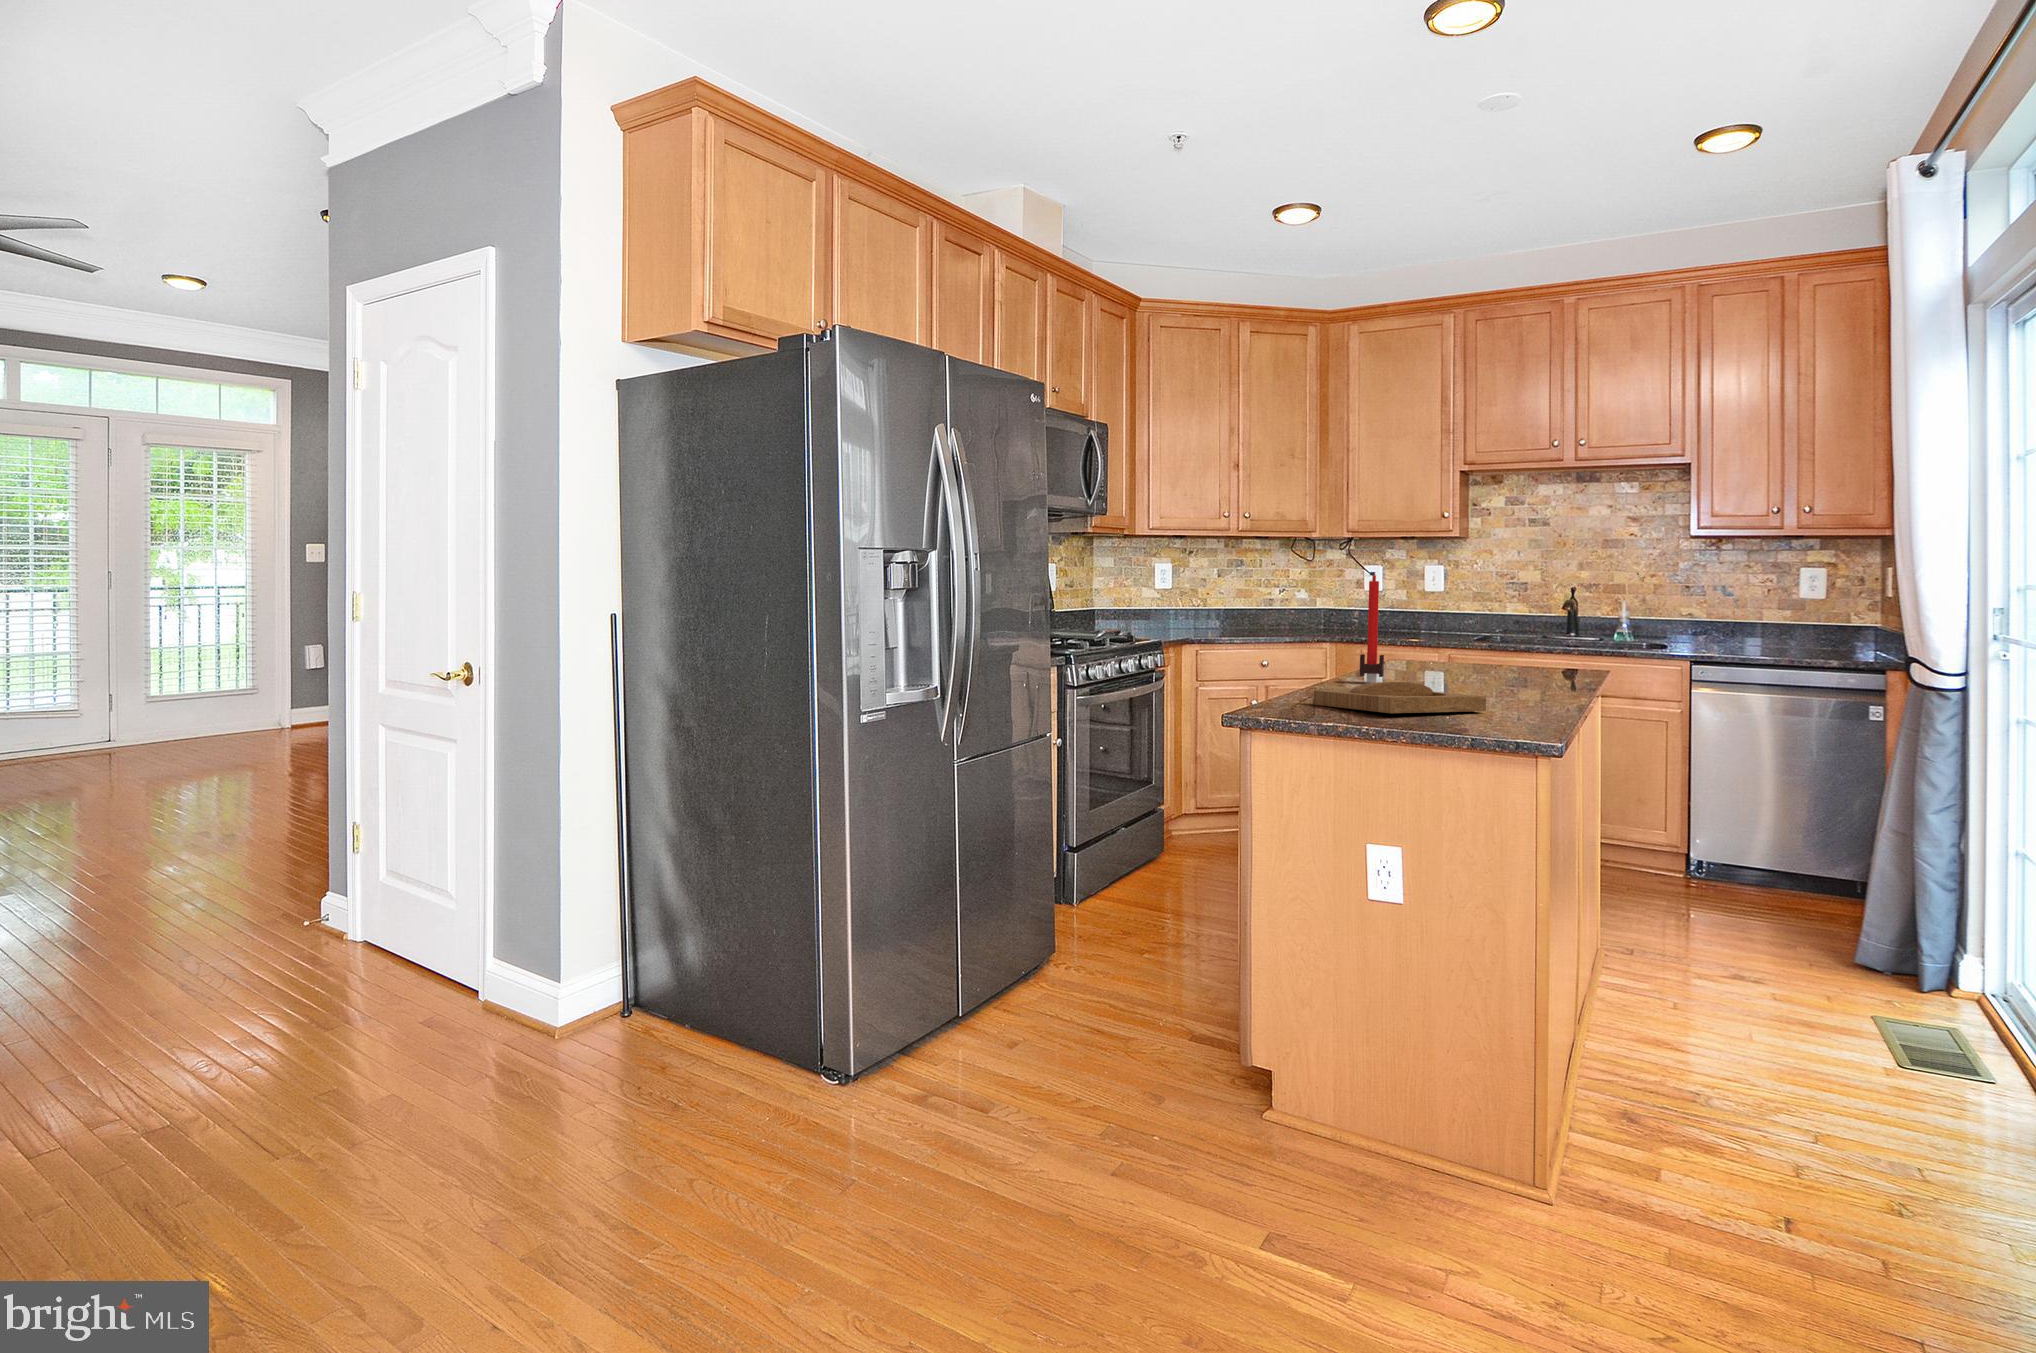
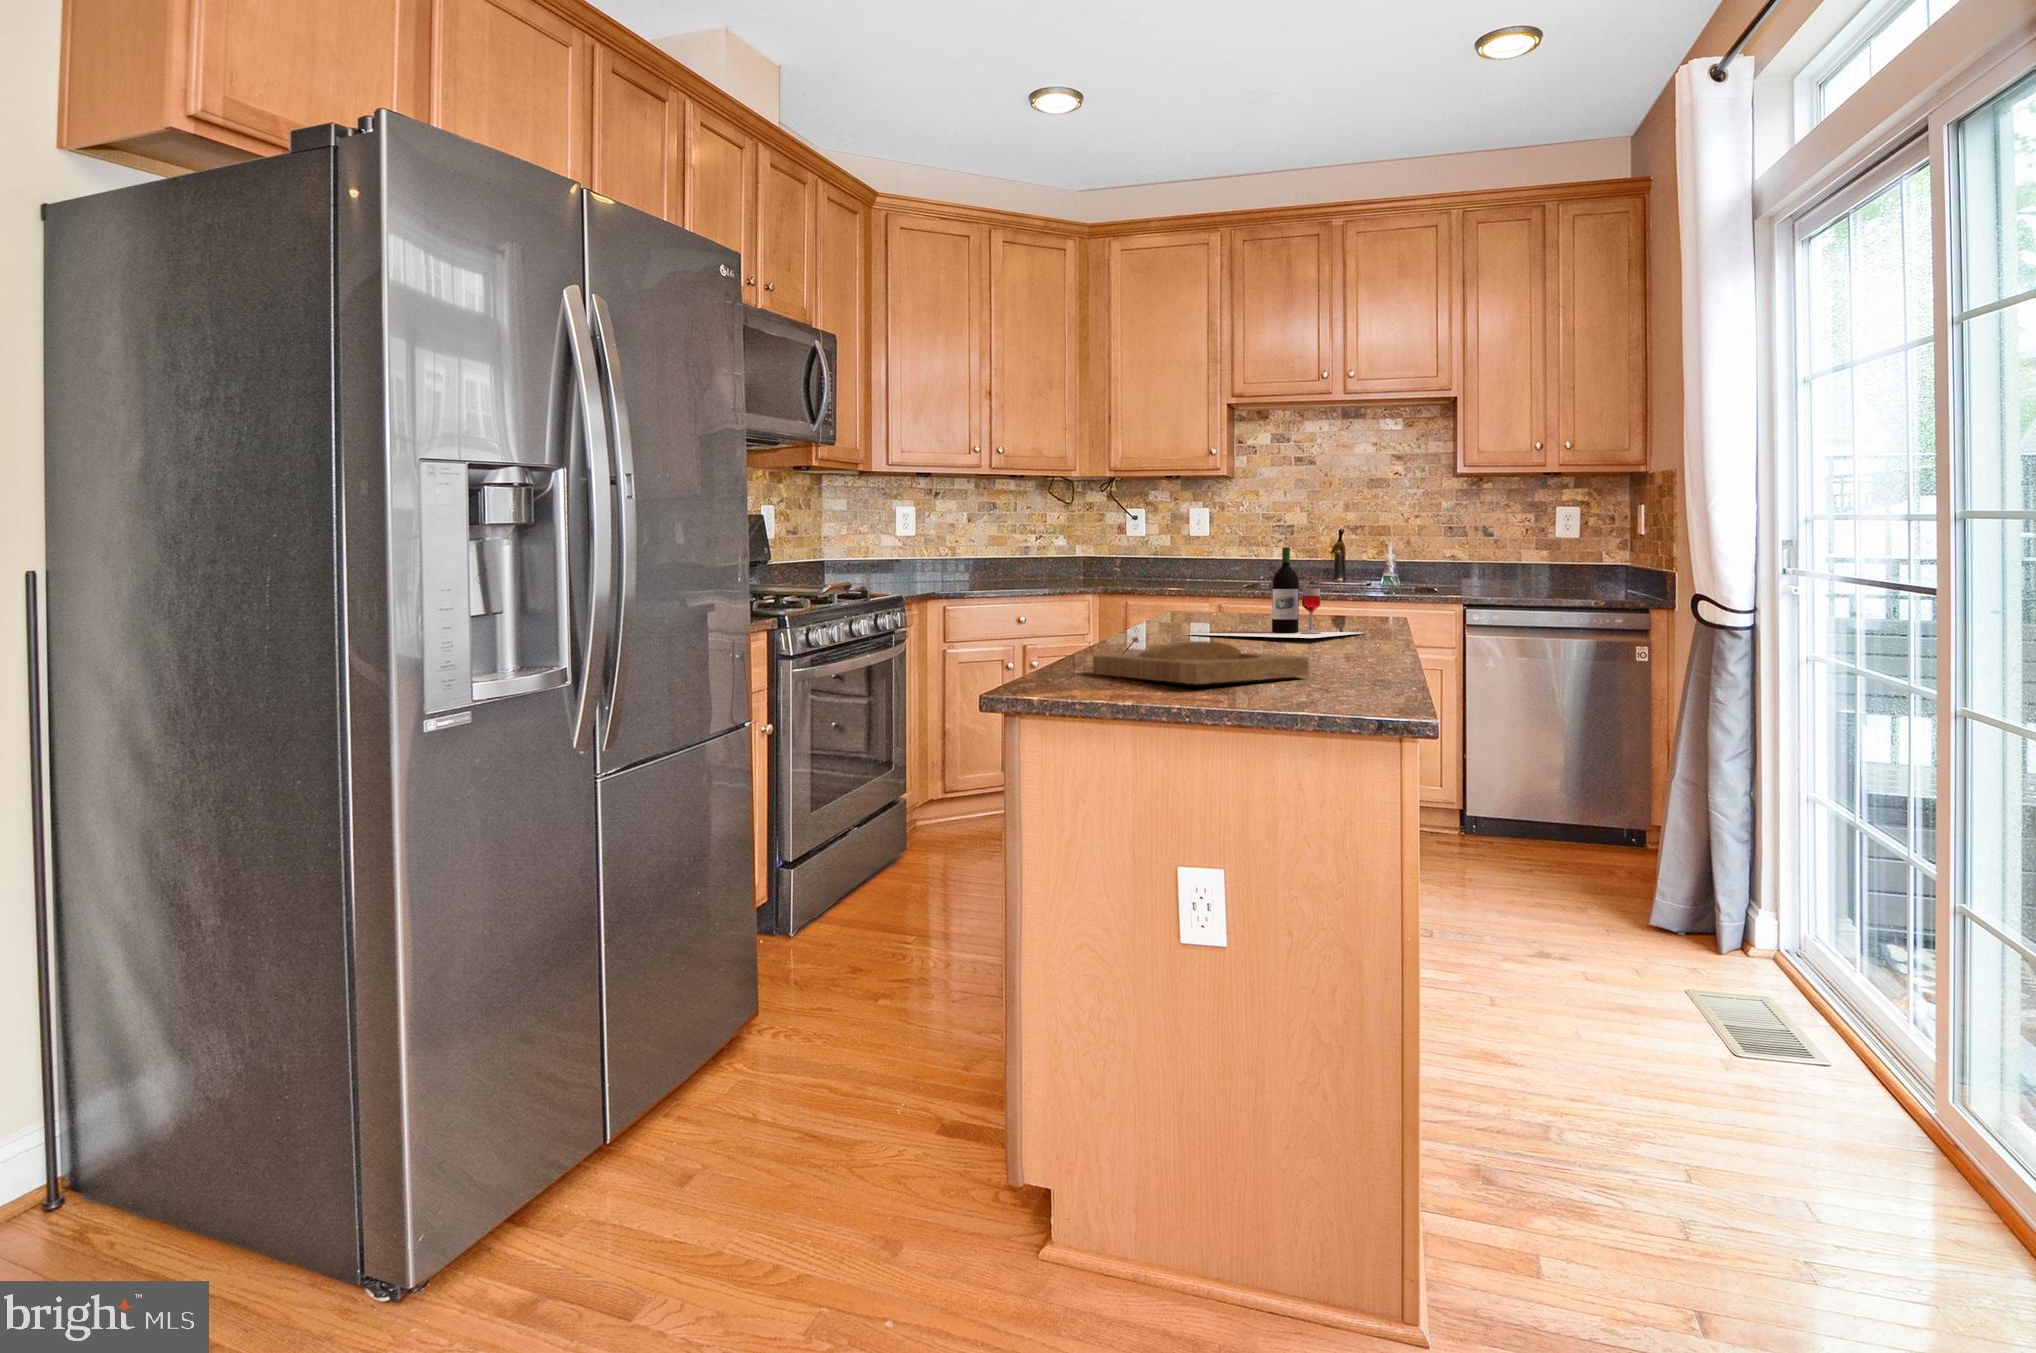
candle: present [1360,575,1384,683] -> none [1141,508,1169,641]
wine bottle: none [1401,608,1564,683] -> present [1192,547,1361,638]

